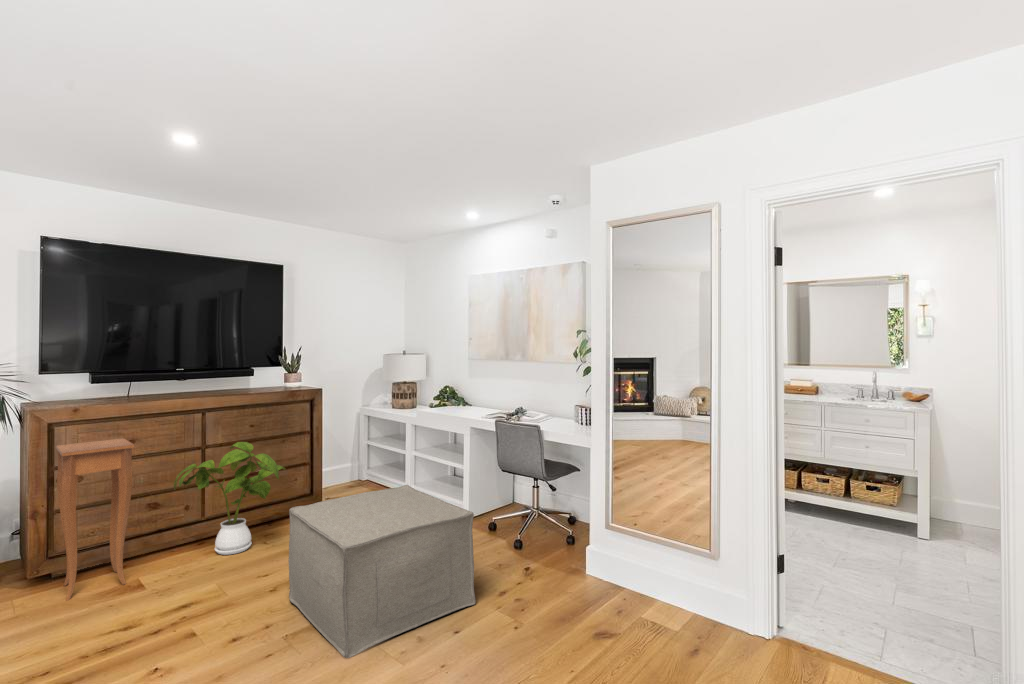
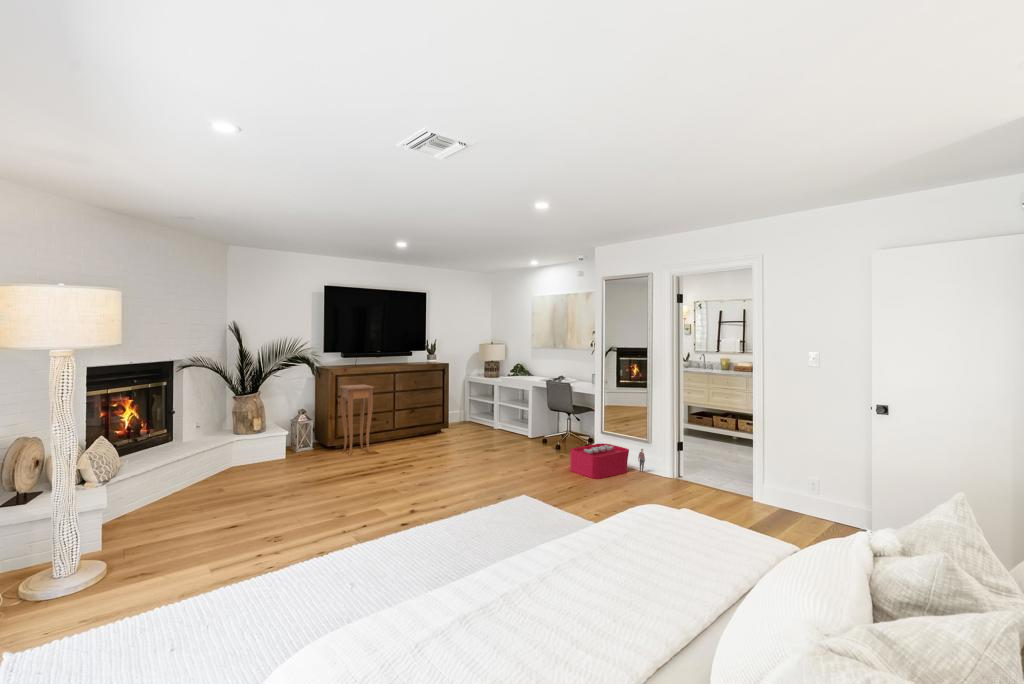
house plant: present [174,442,285,555] -> none [385,389,437,446]
ottoman: present [289,485,476,658] -> none [449,412,536,474]
storage bin: none [552,547,707,655] -> present [570,444,645,479]

